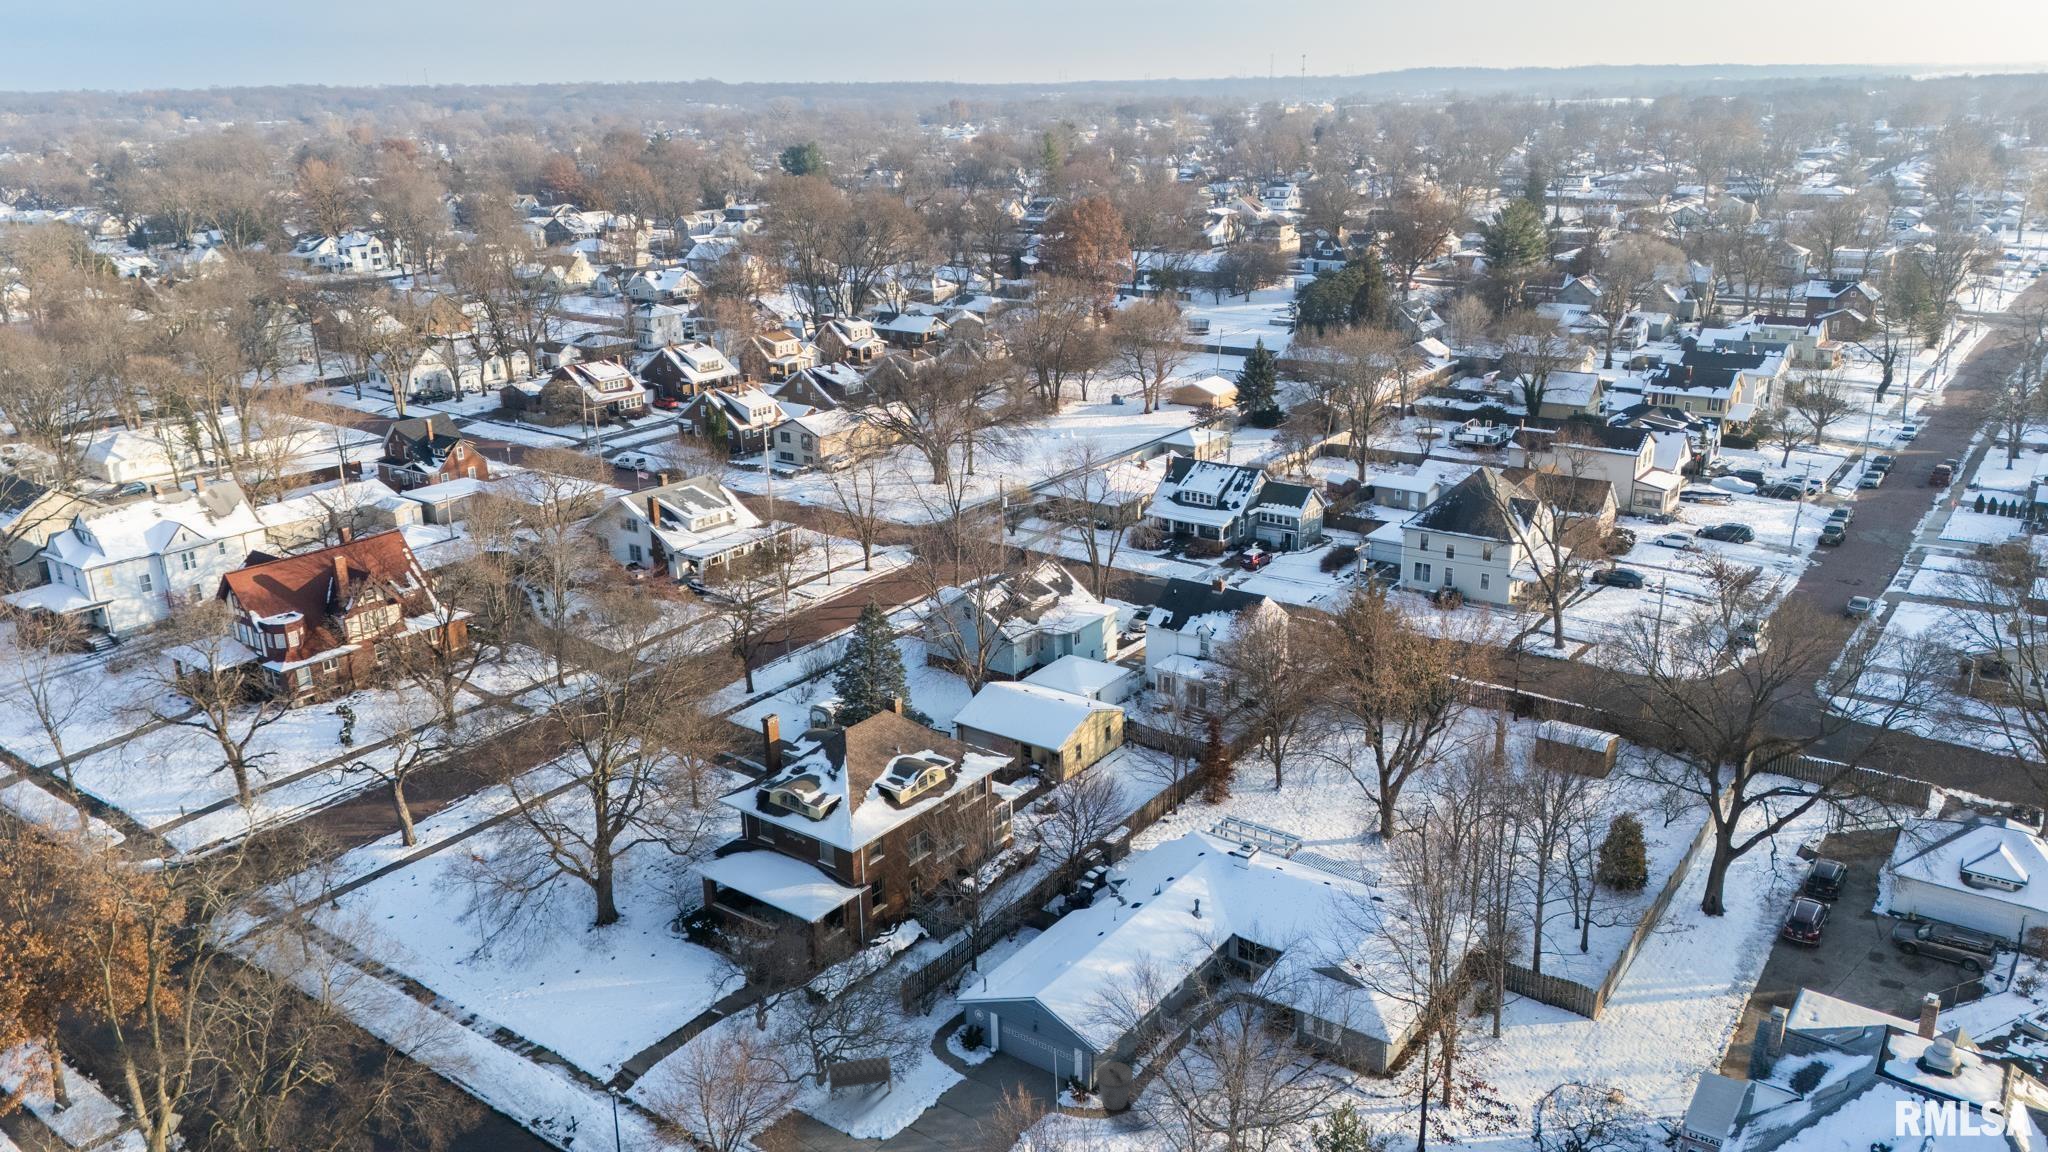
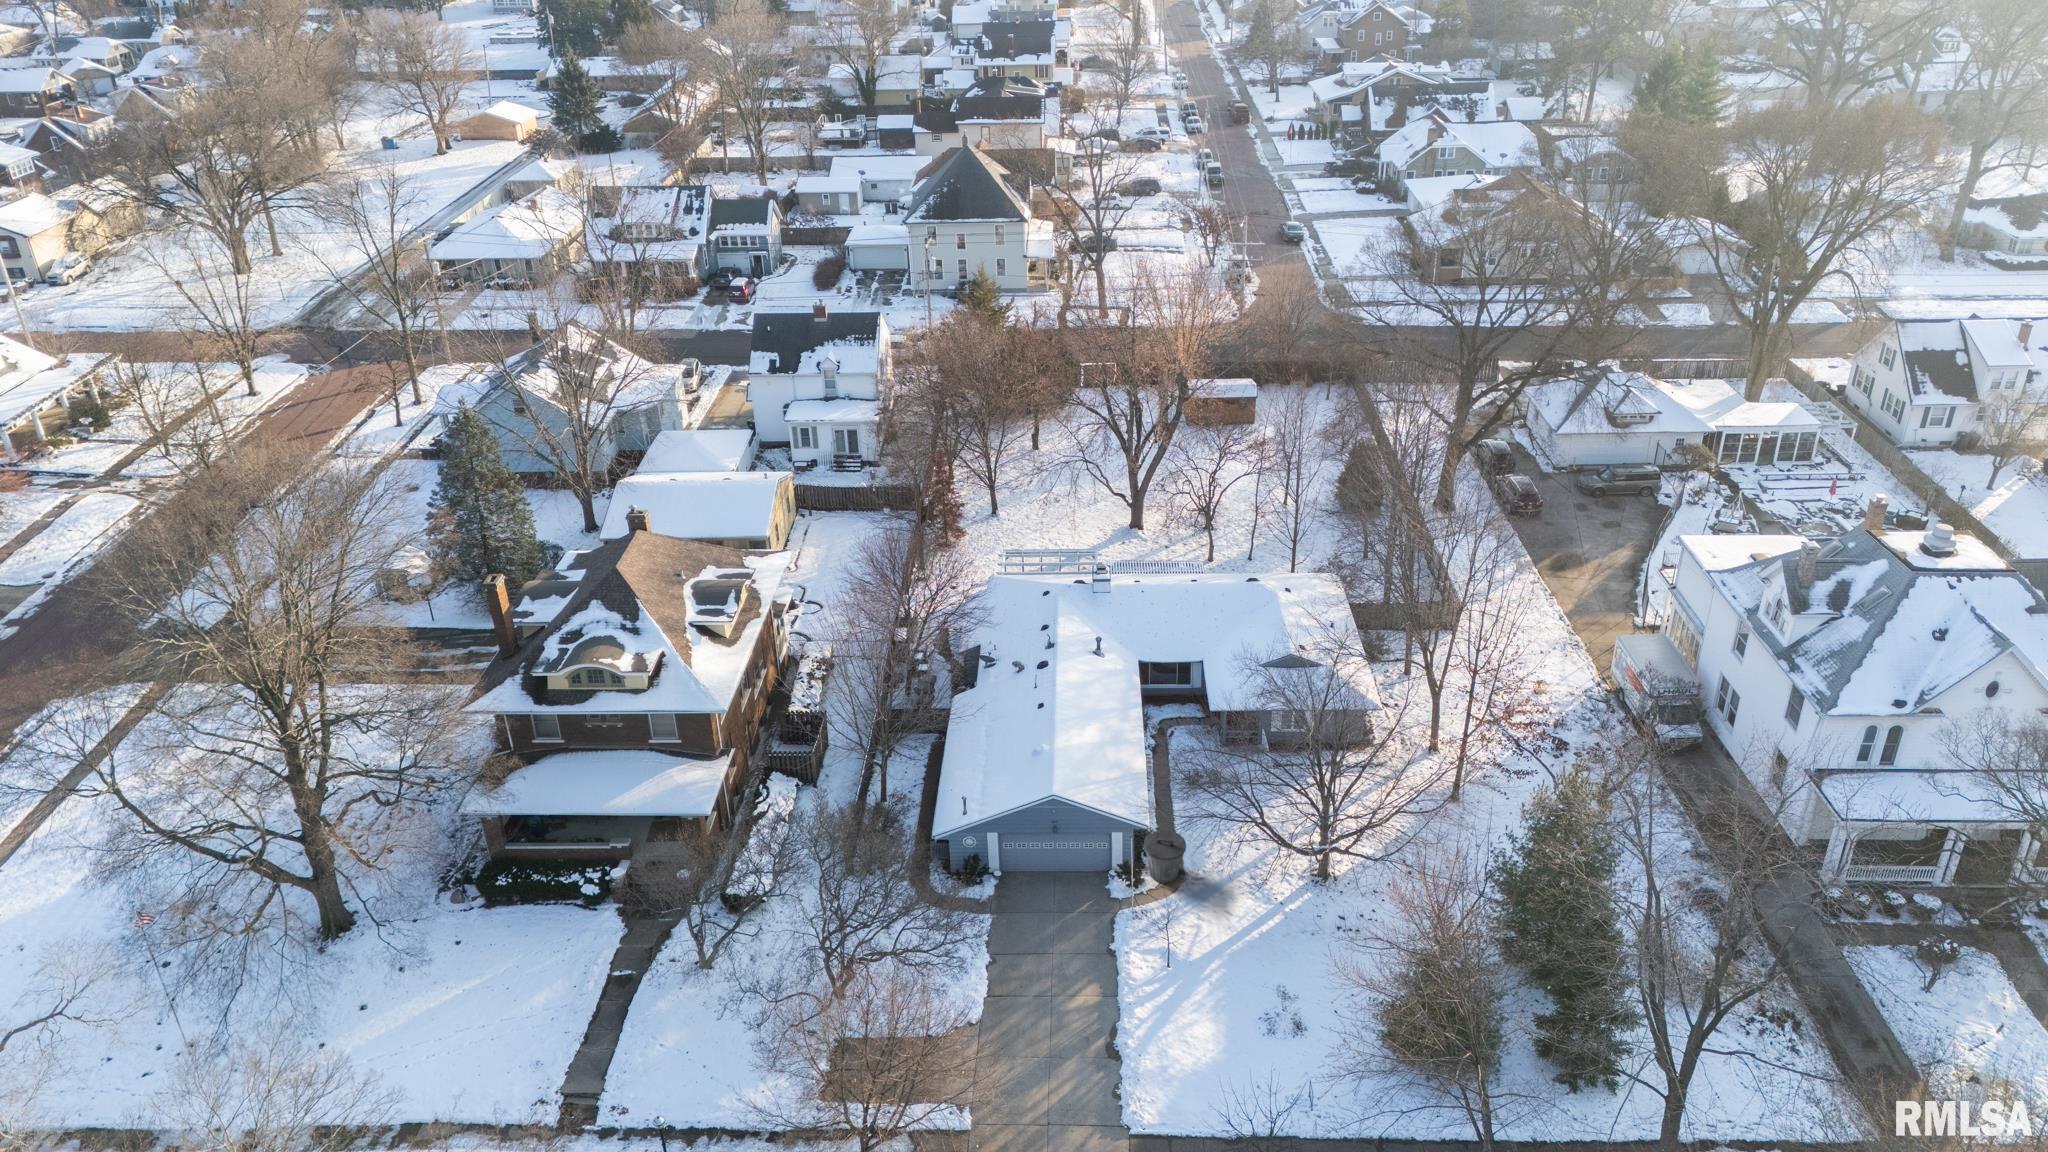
bench: present [828,1056,891,1099] -> none [851,929,931,1008]

